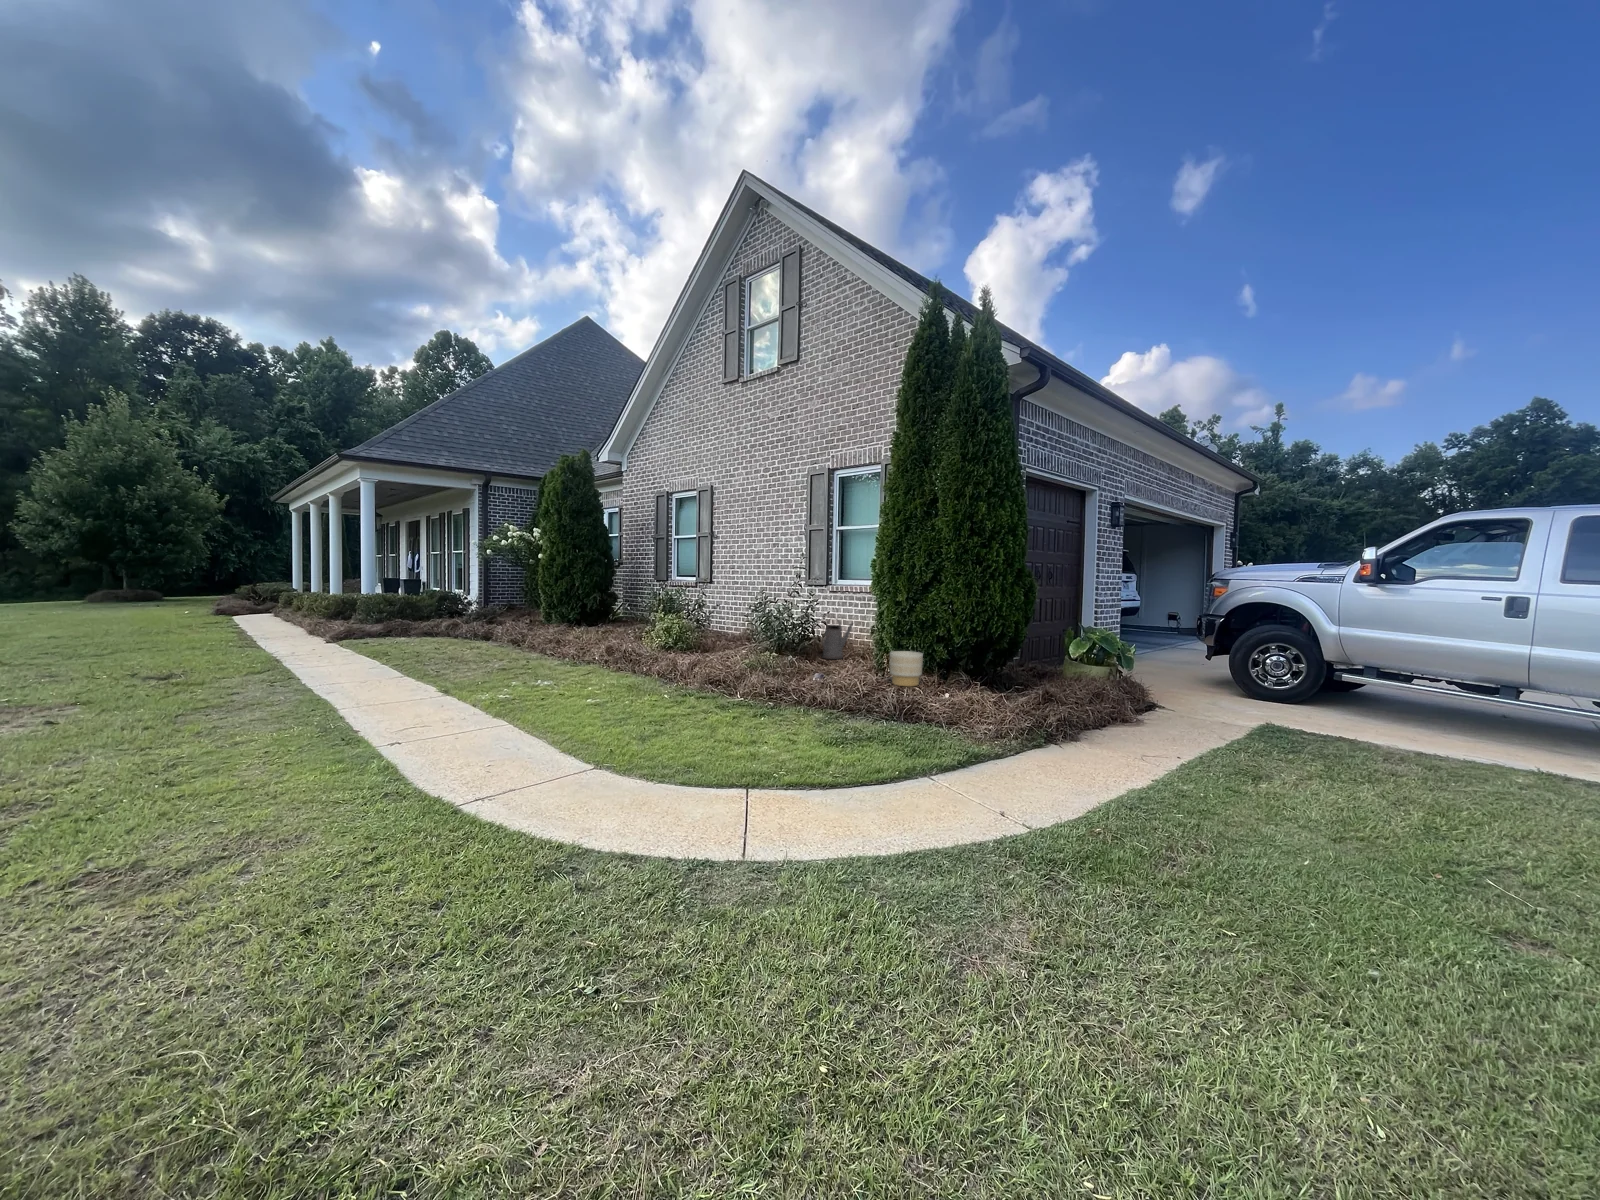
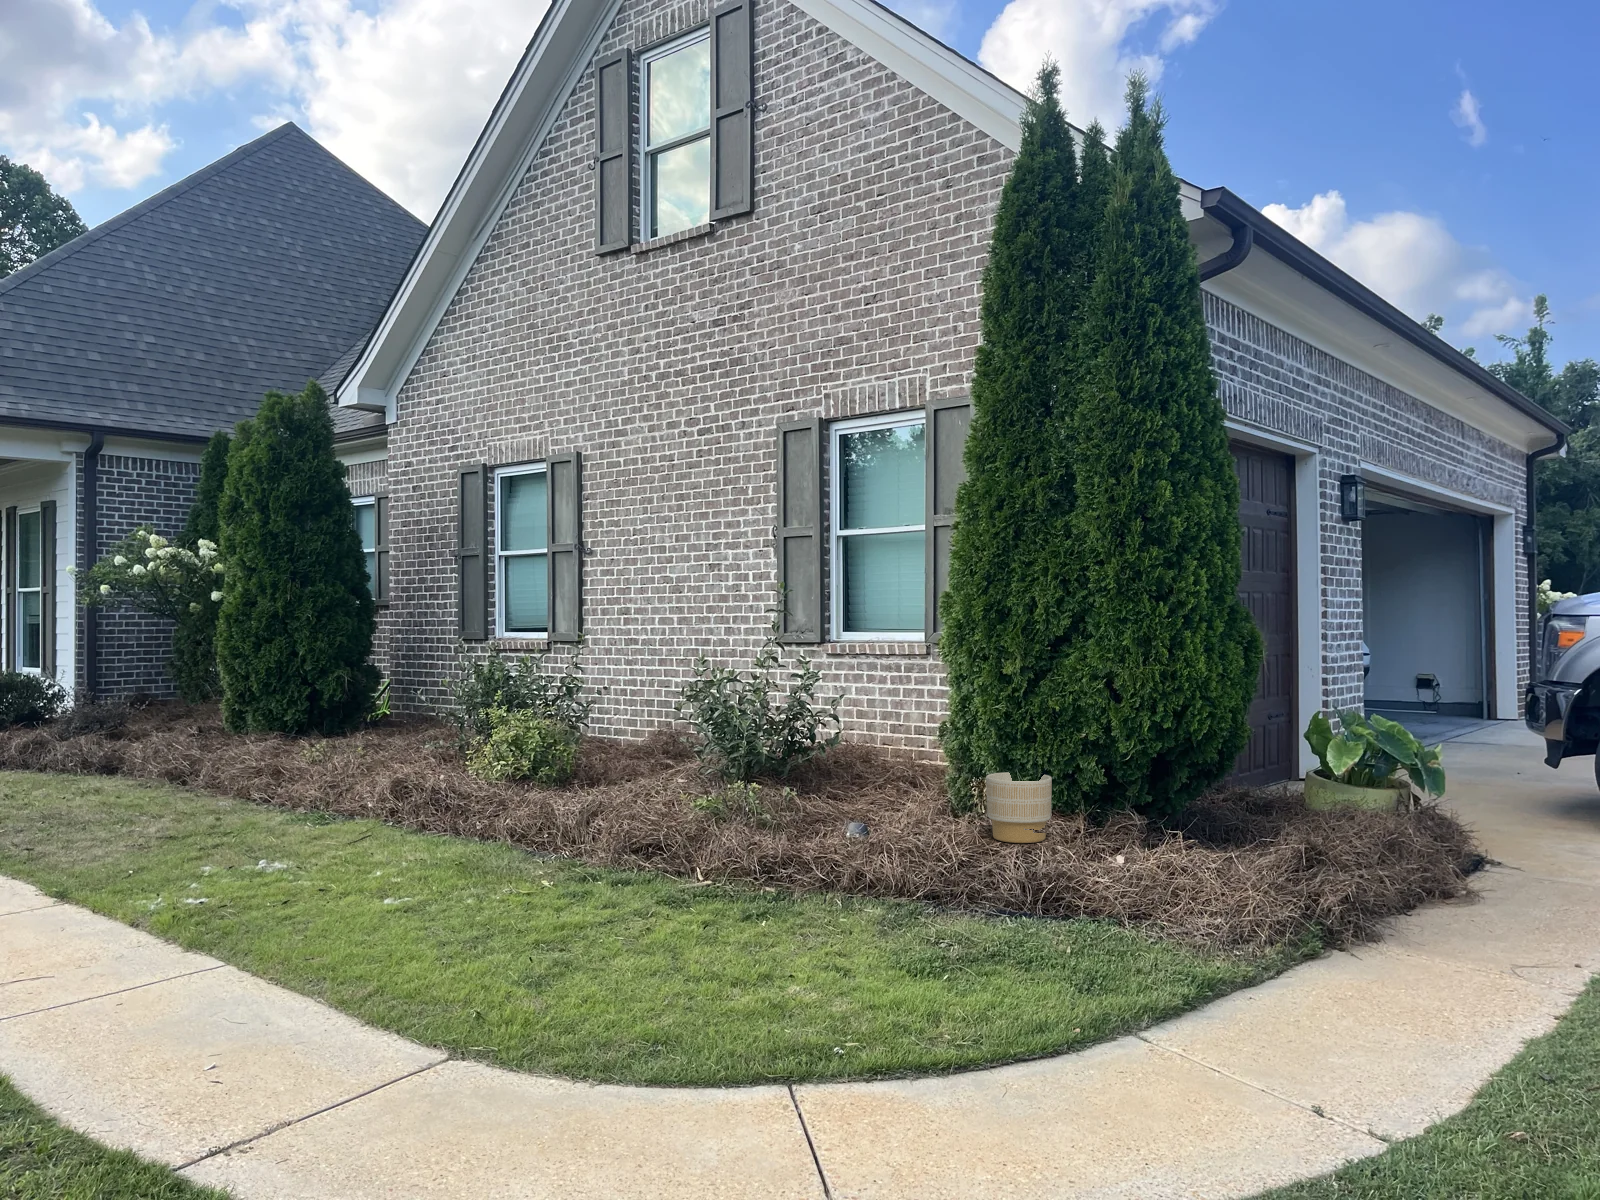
watering can: present [822,620,853,659] -> none [830,708,885,791]

